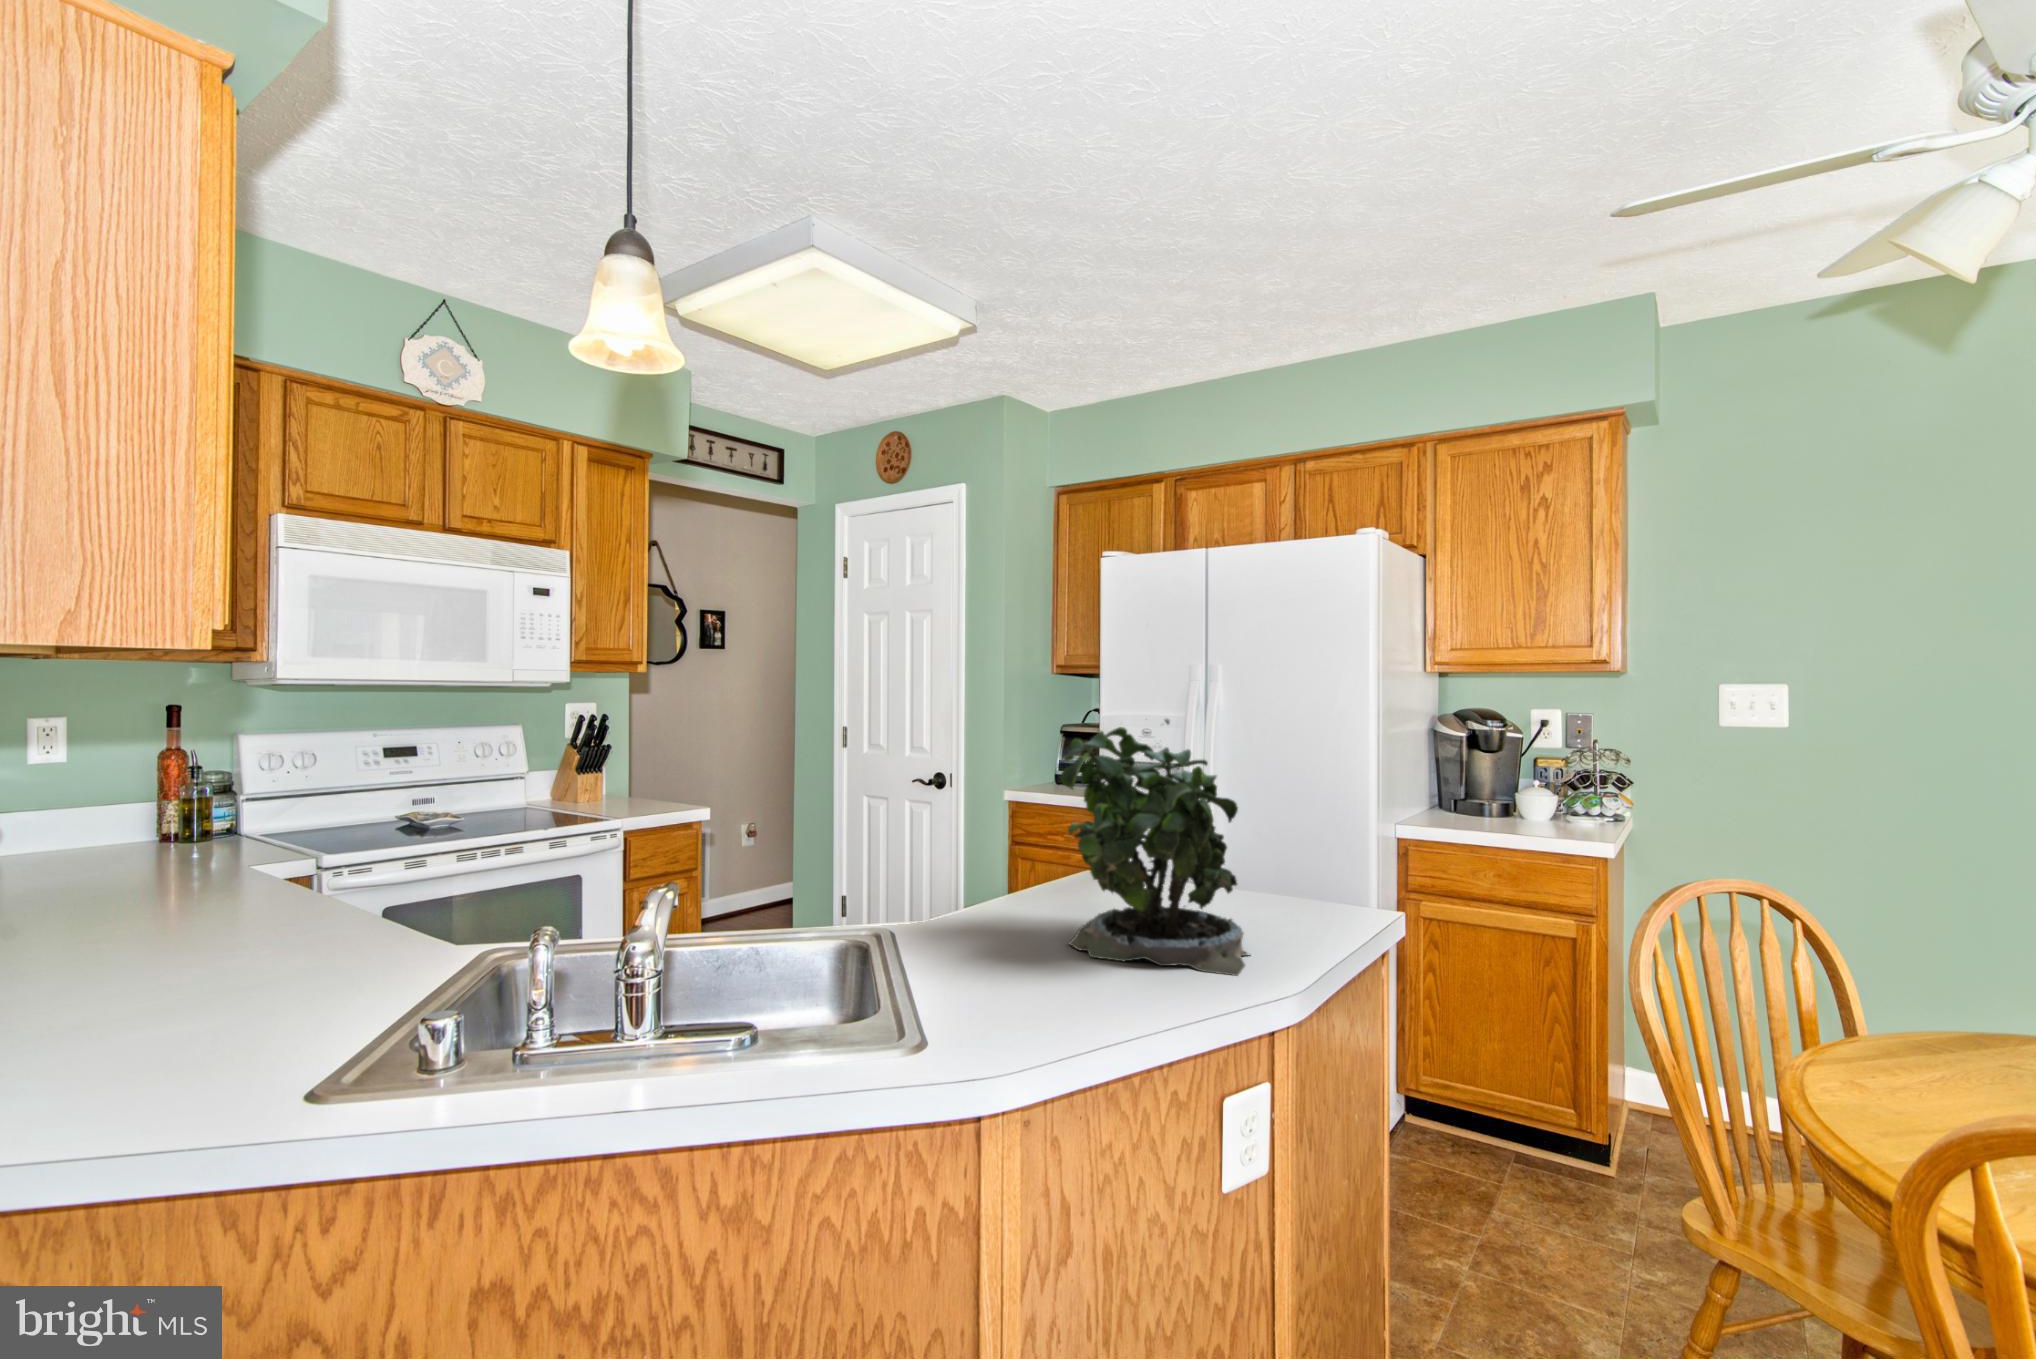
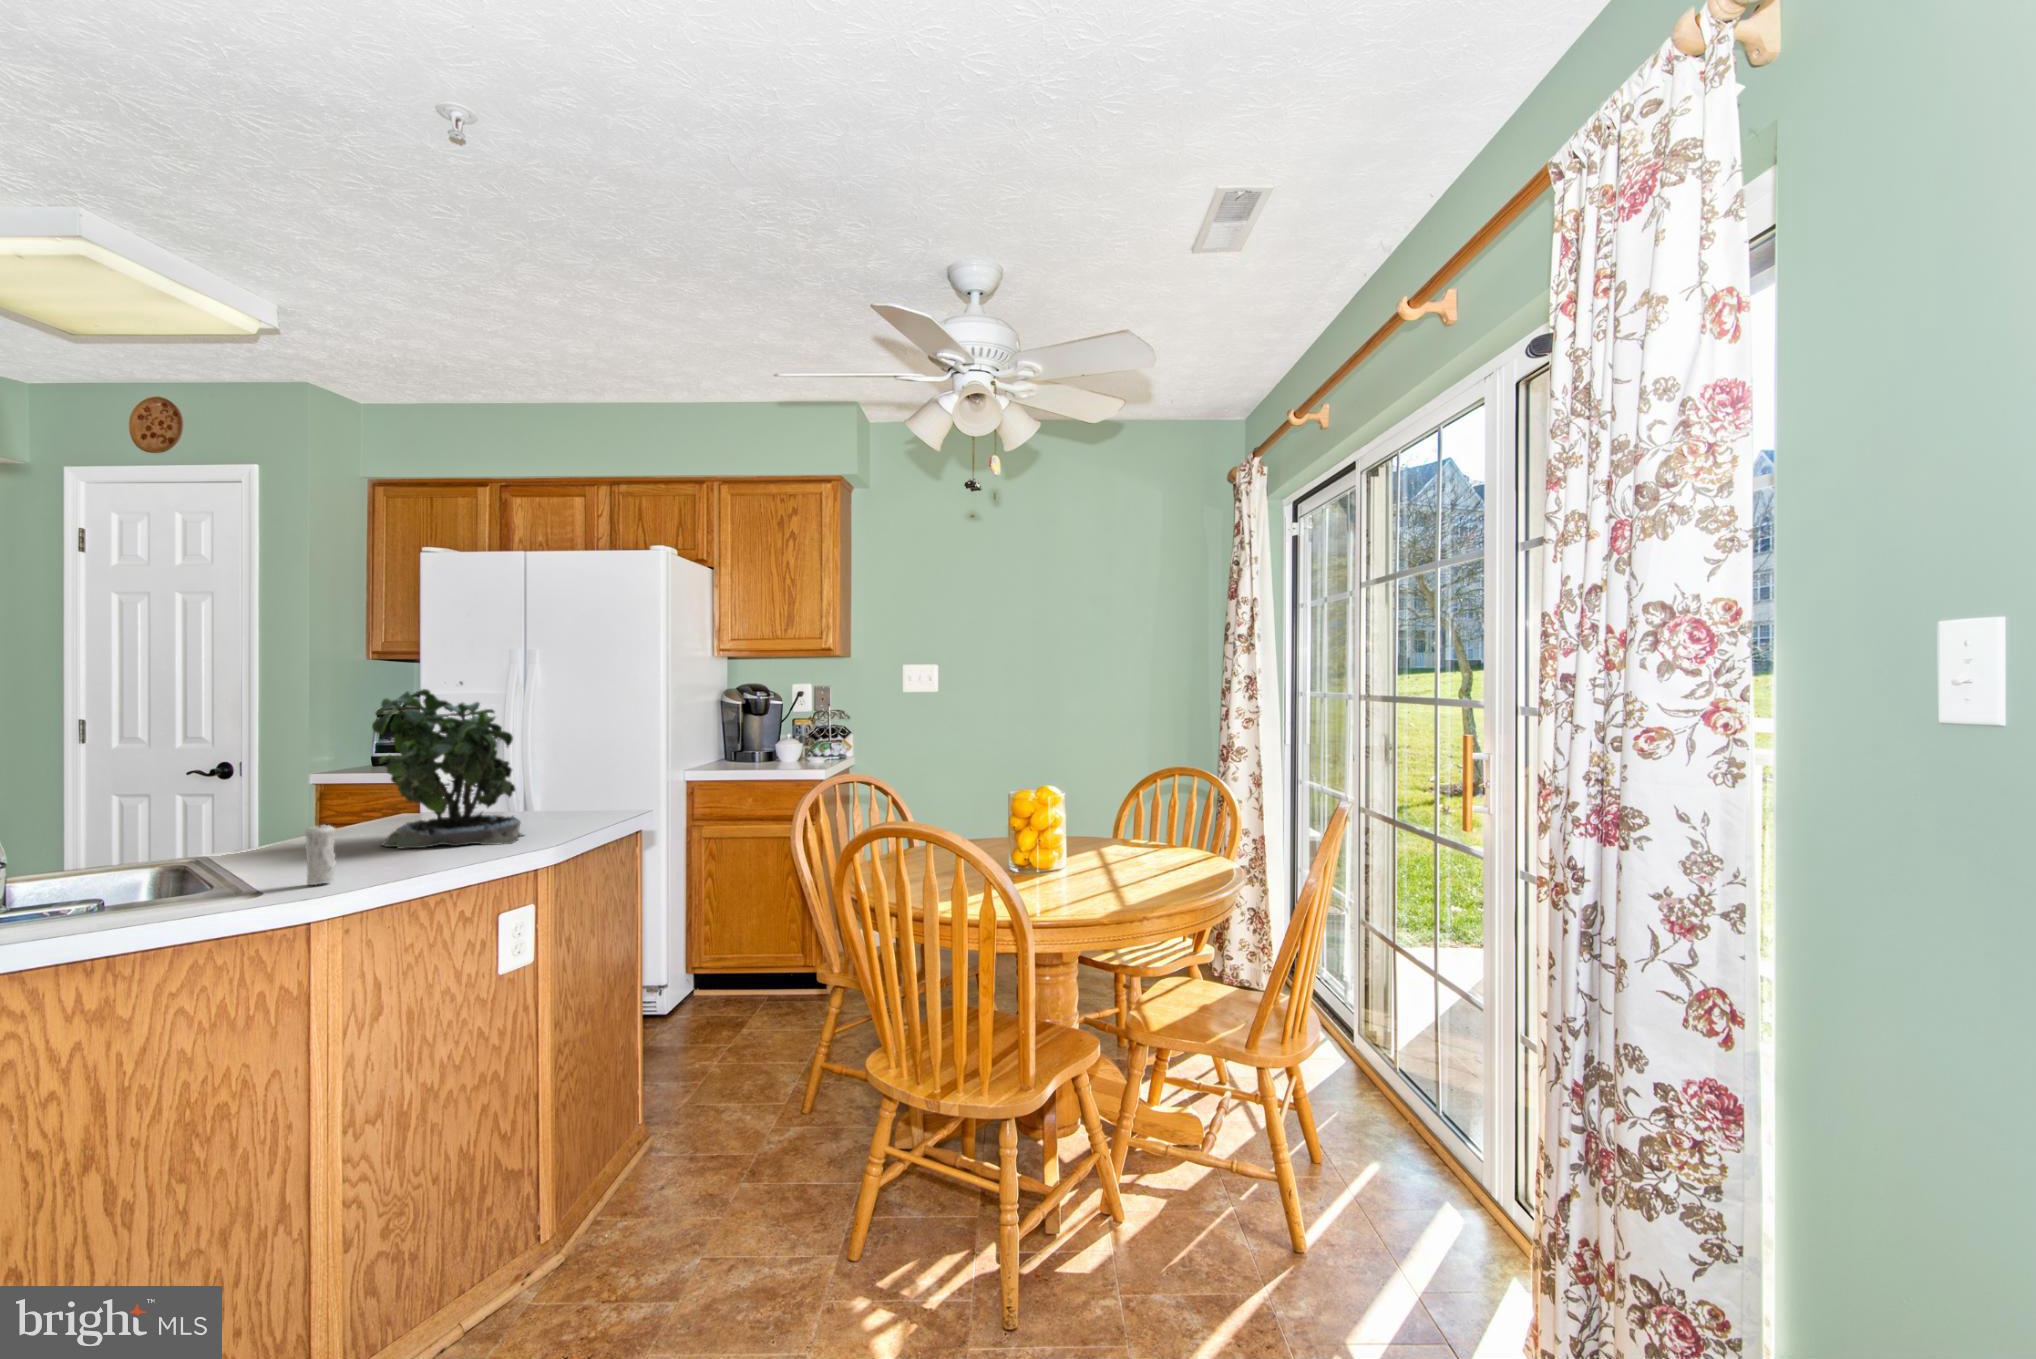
candle: none [978,932,1016,1043] -> present [305,824,336,885]

